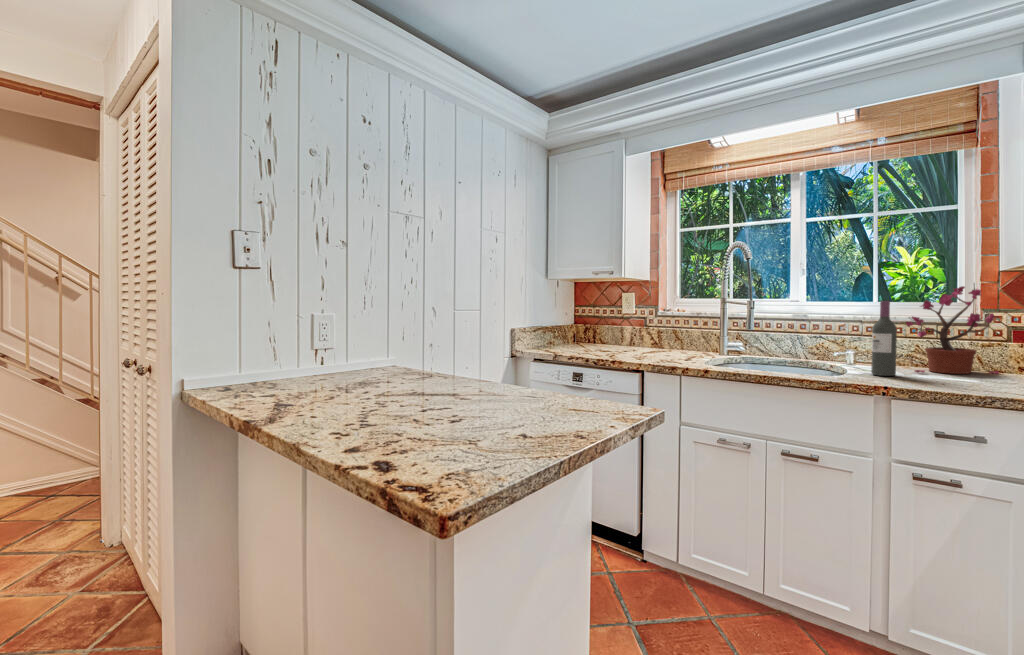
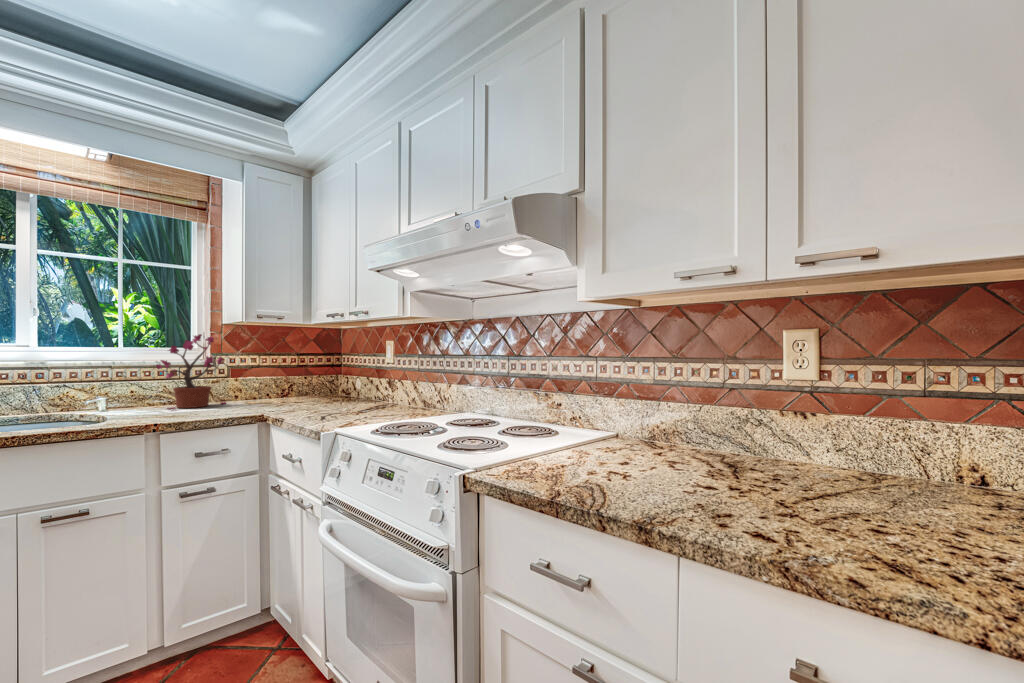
wine bottle: present [871,301,897,376] -> none [130,344,153,416]

